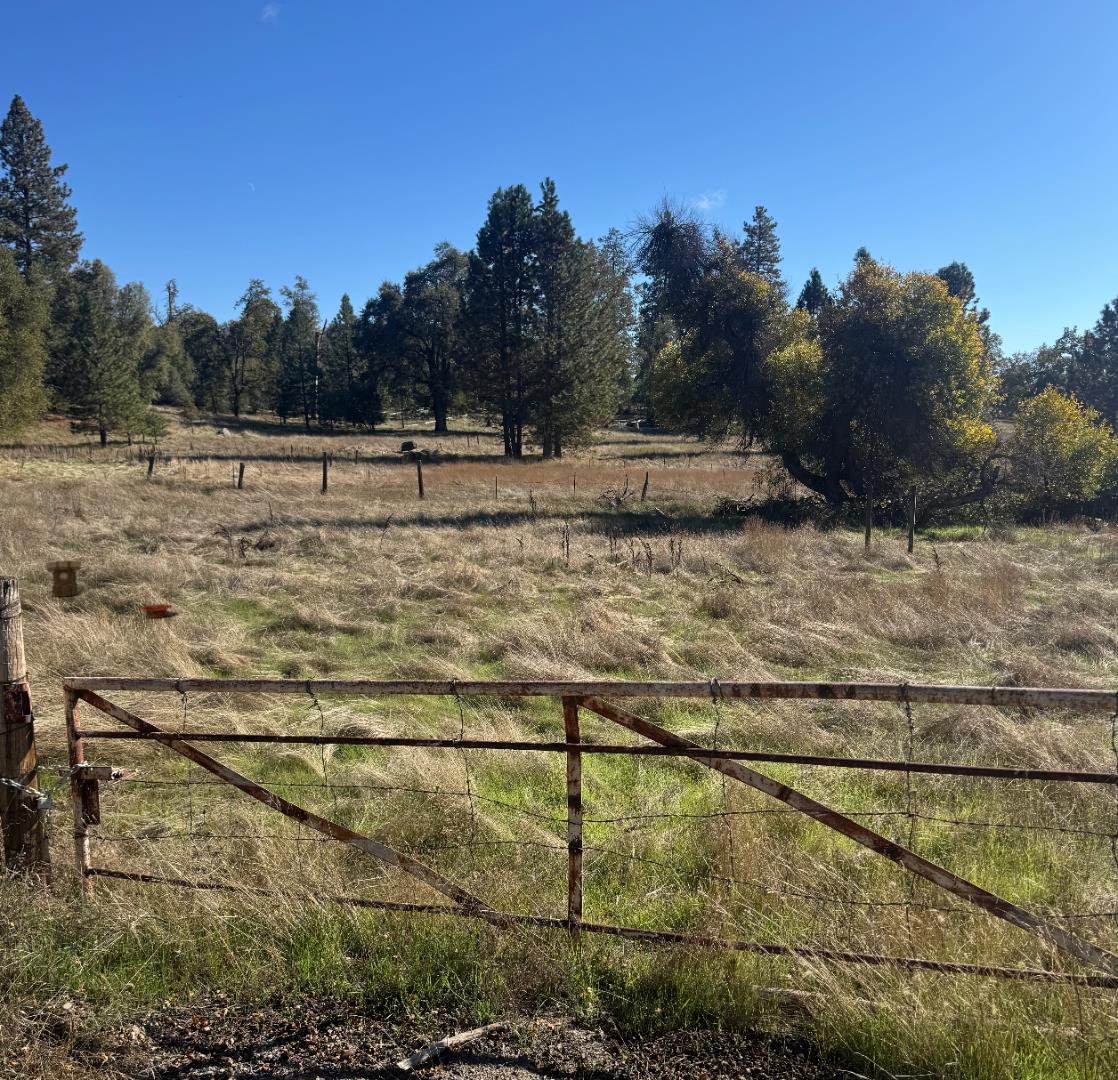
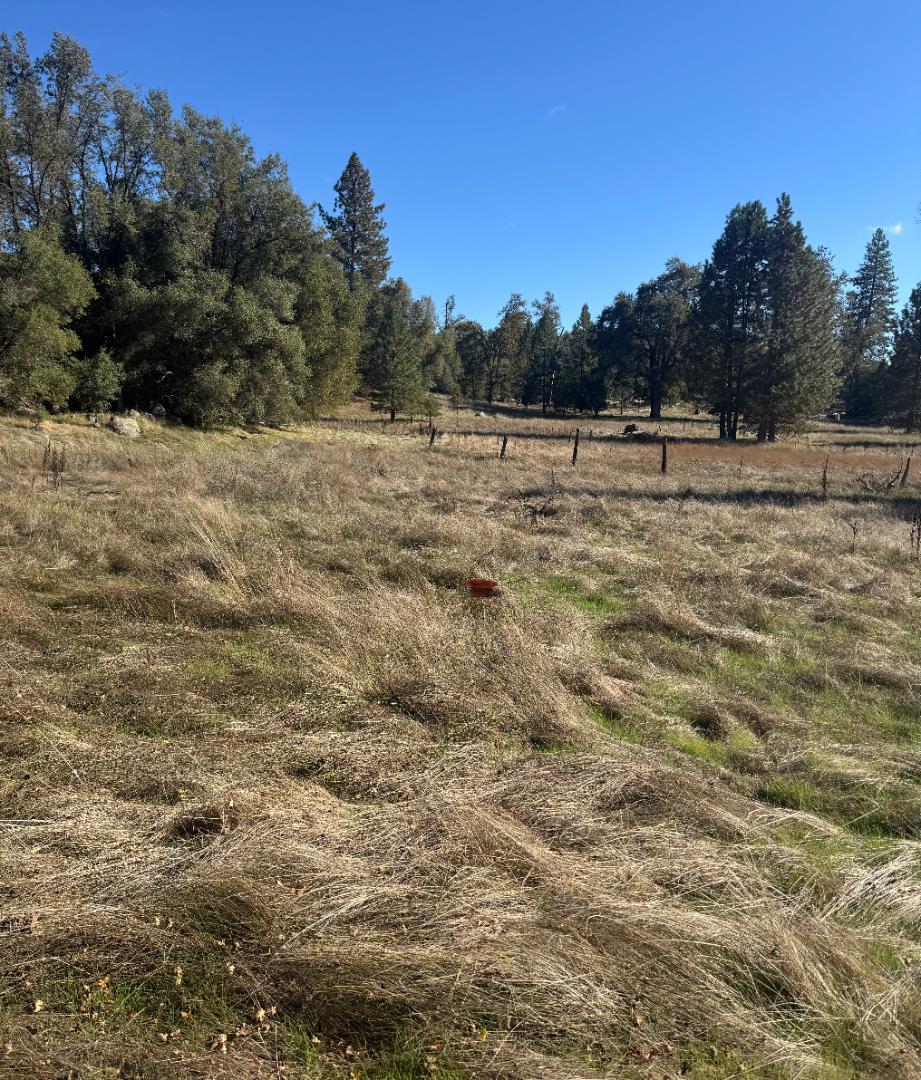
backpack: present [46,561,81,597] -> none [369,519,401,556]

